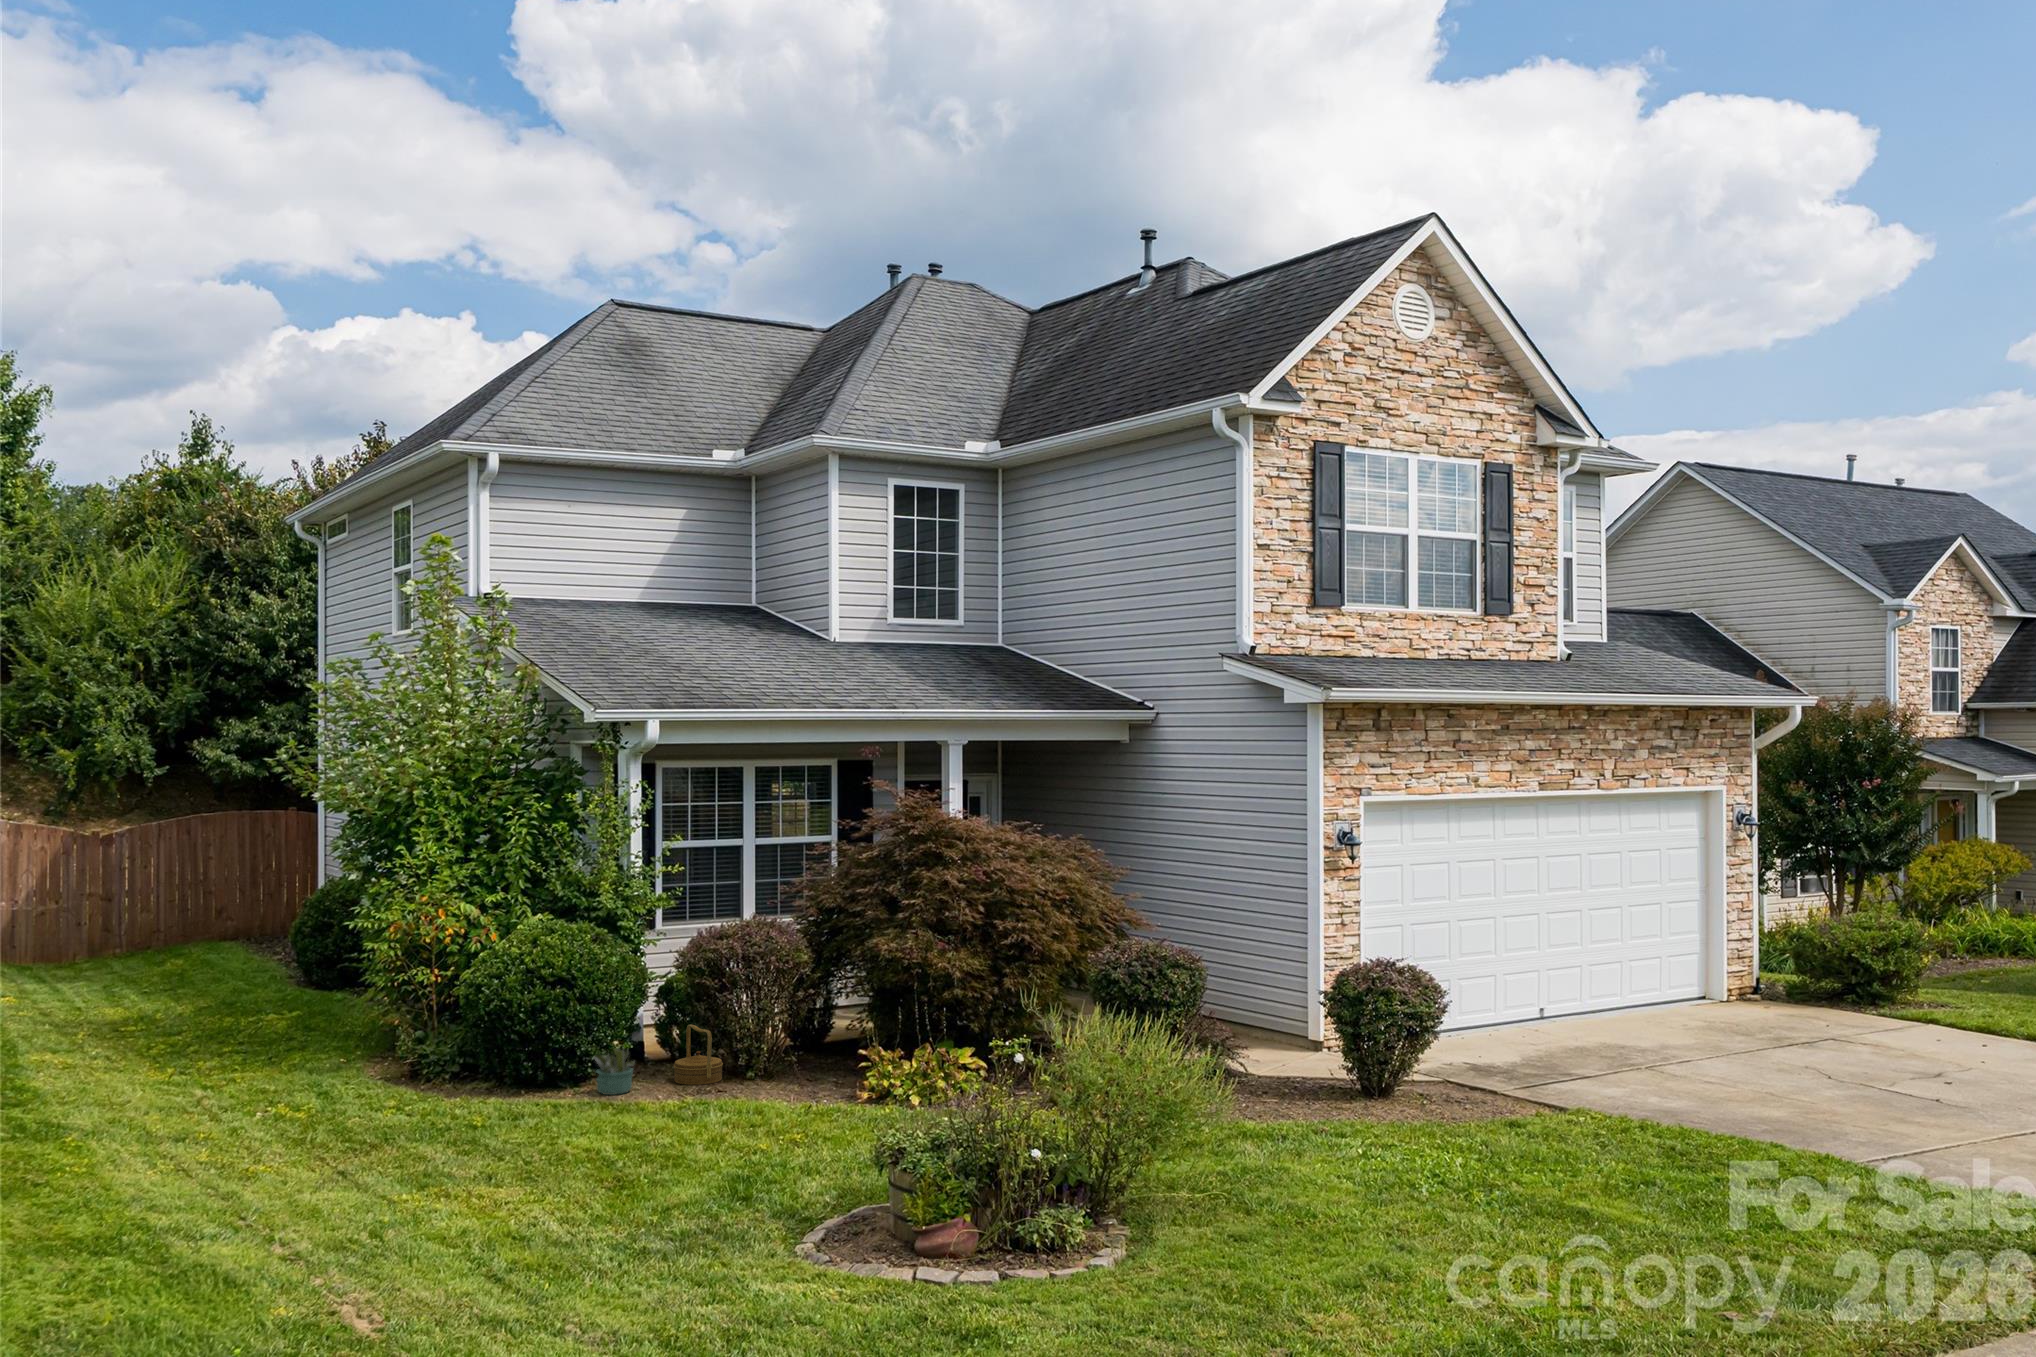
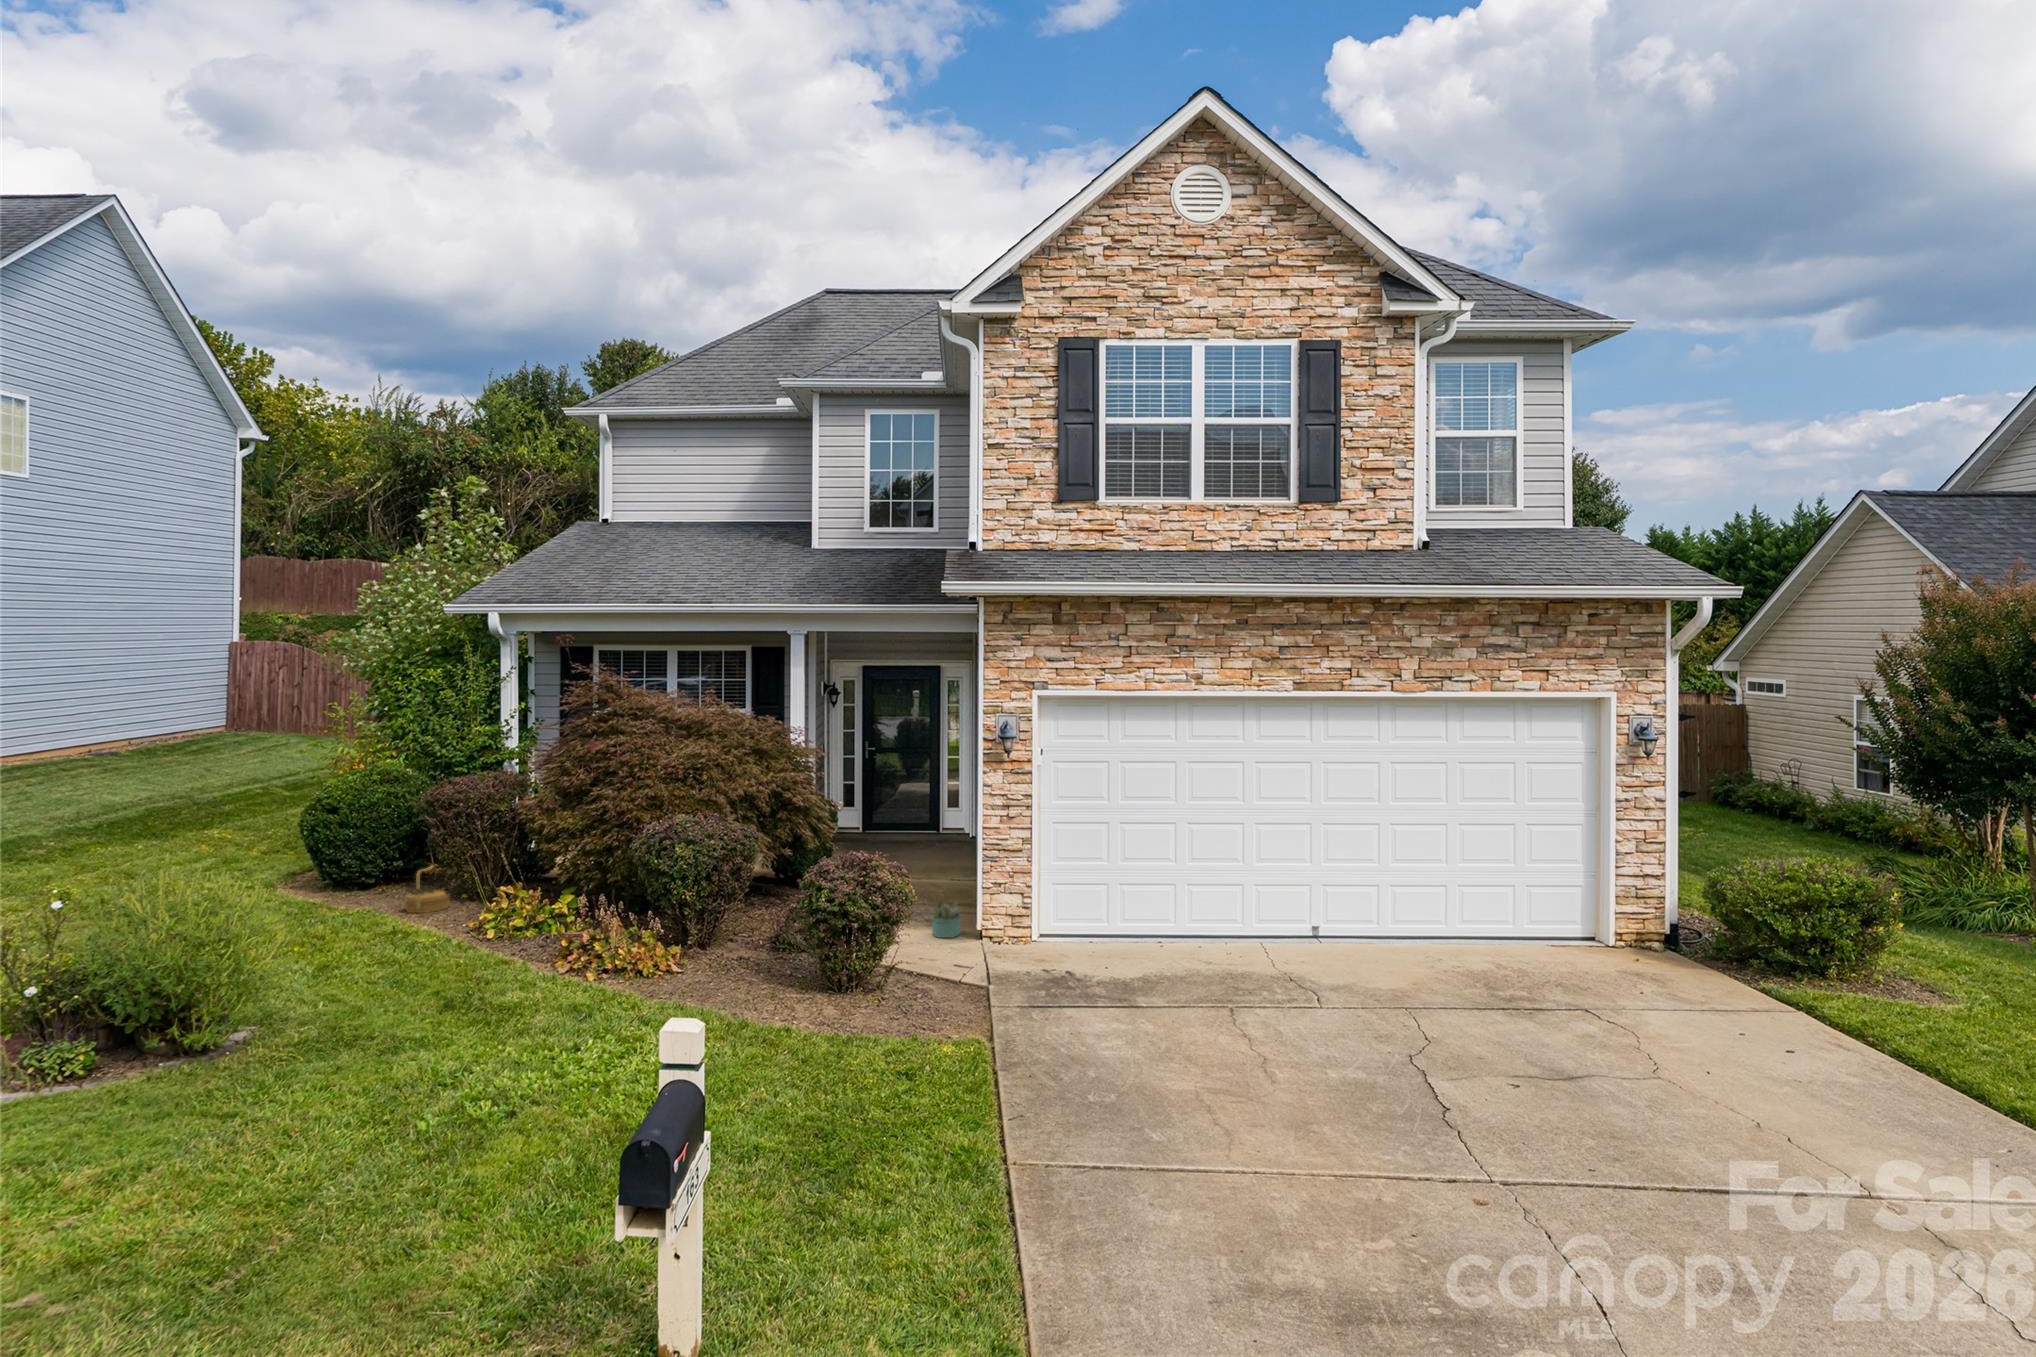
decorative plant: present [594,1049,635,1095] -> present [931,901,961,938]

